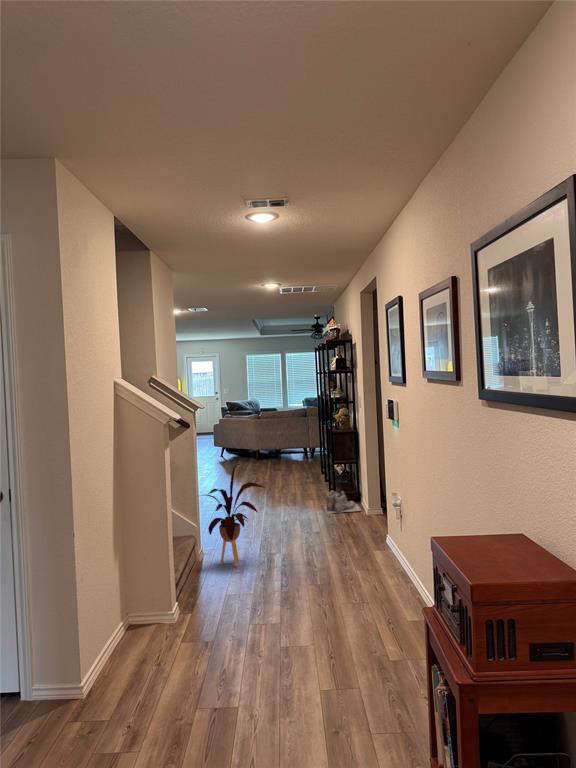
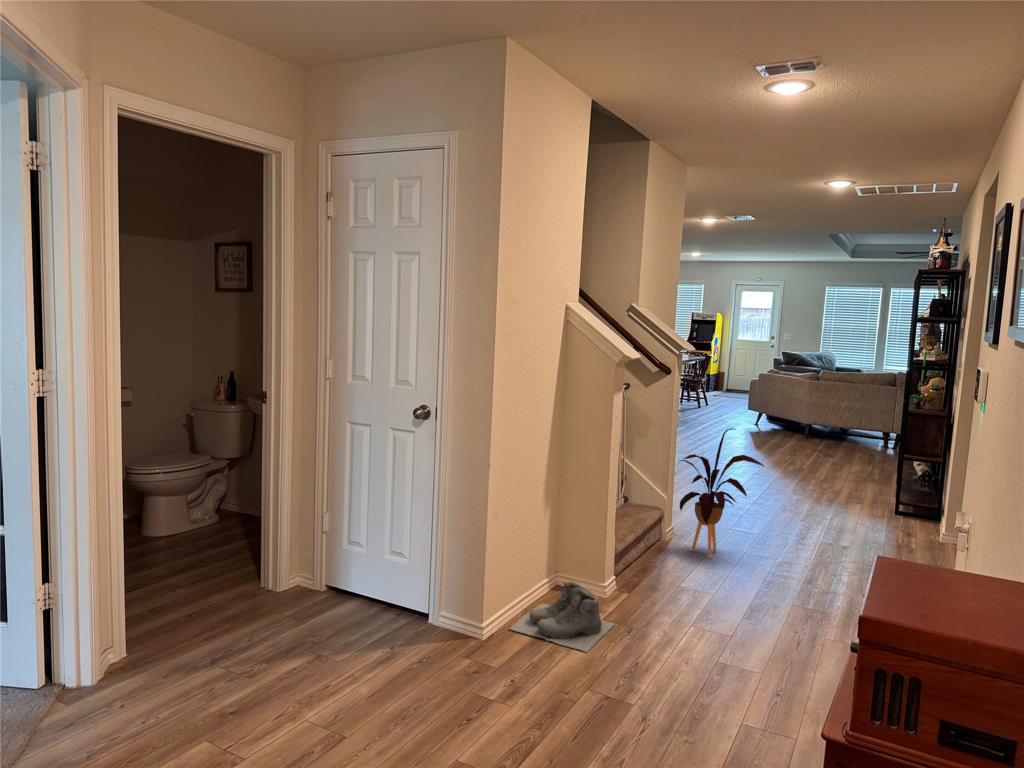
boots: present [324,490,361,514] -> present [510,581,614,652]

